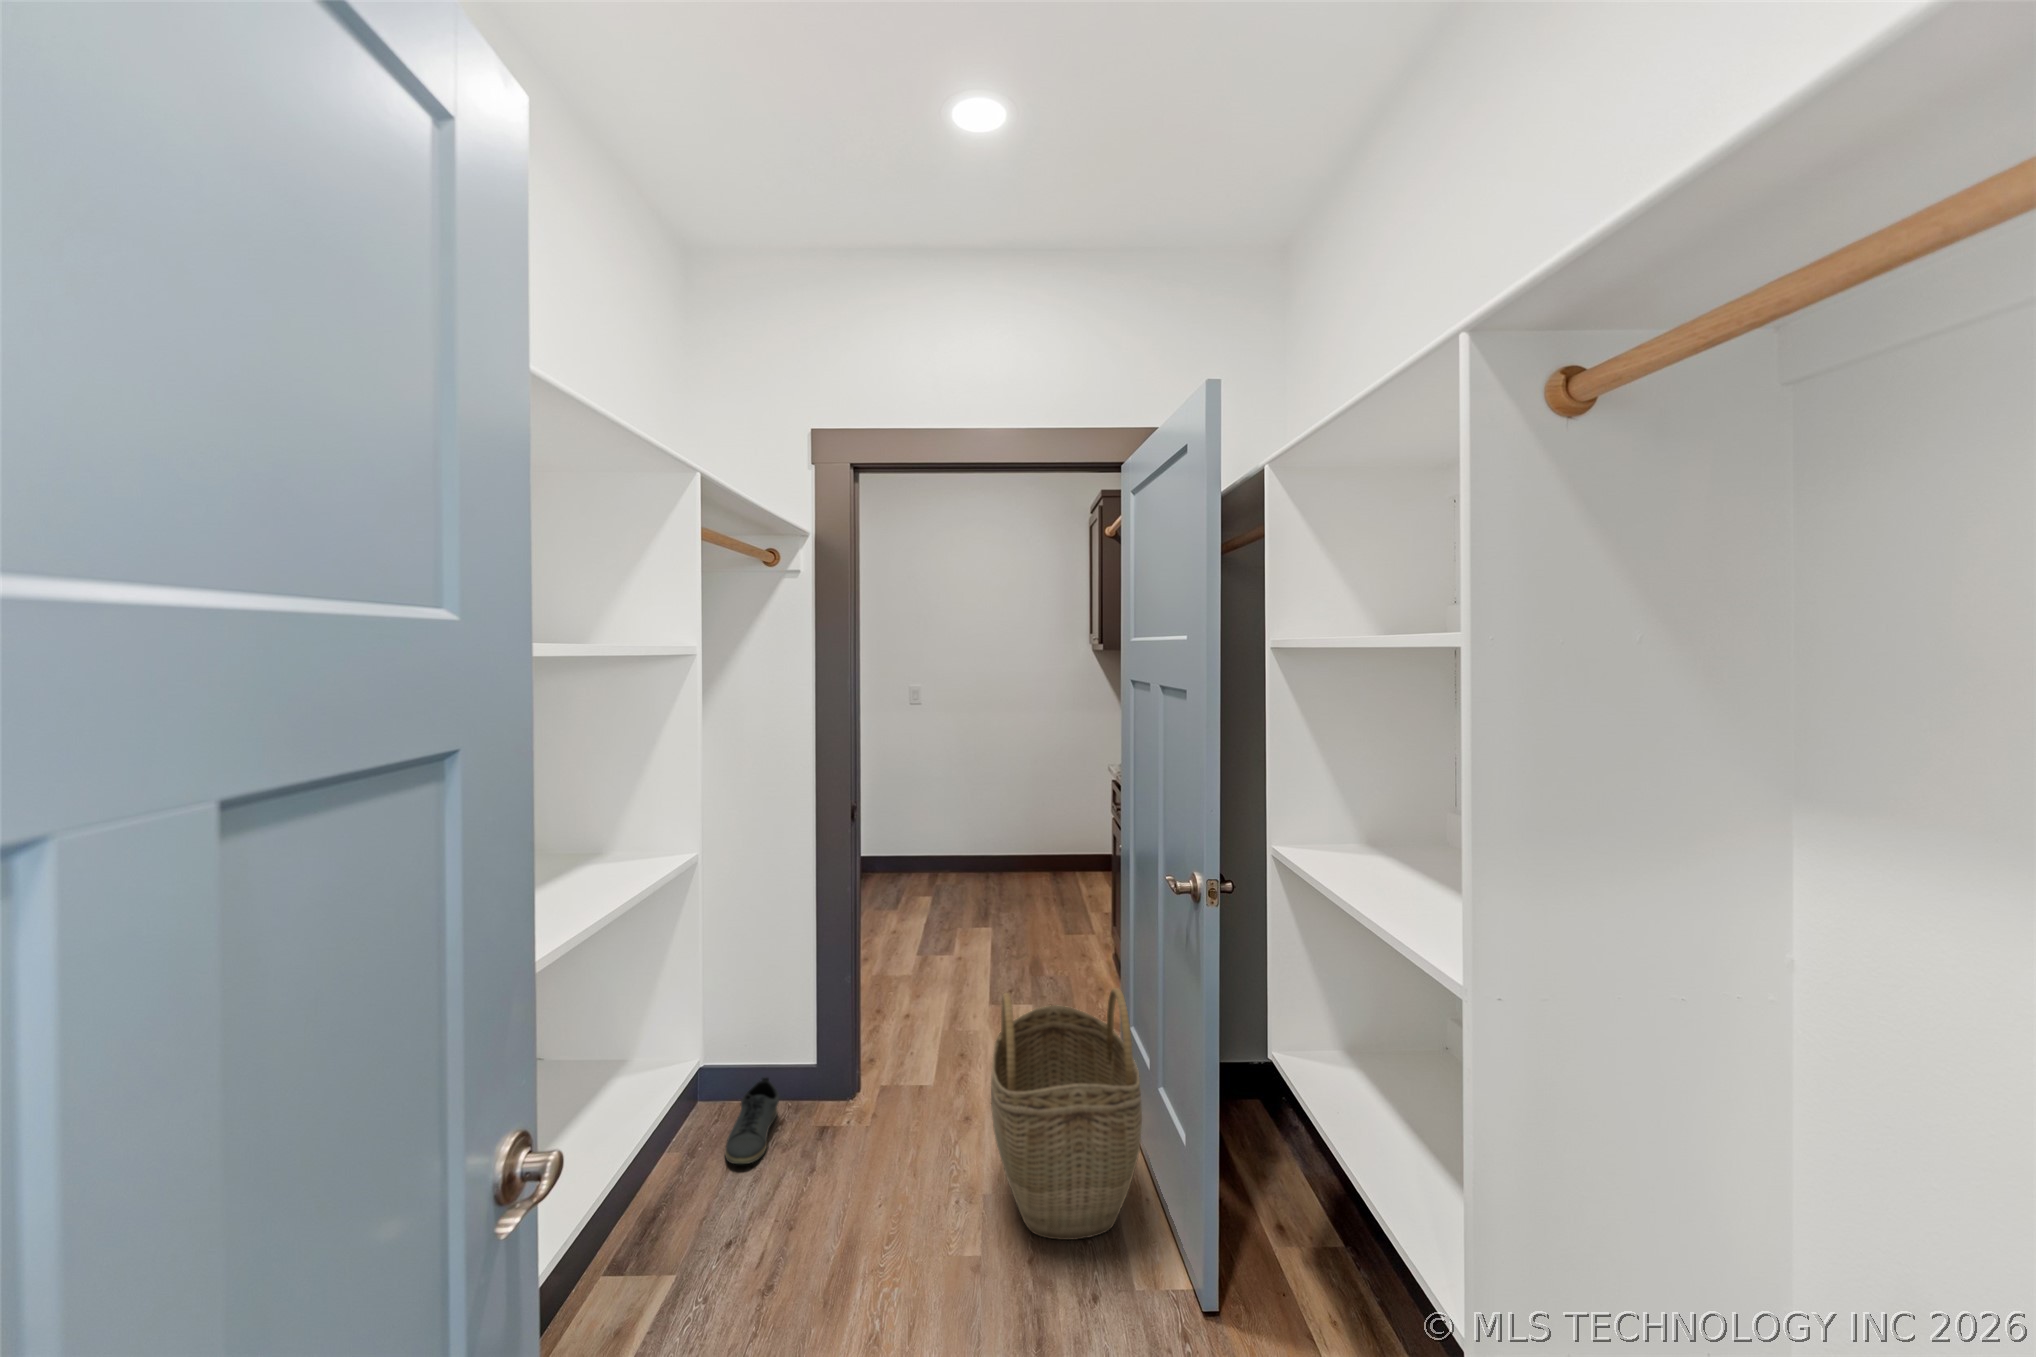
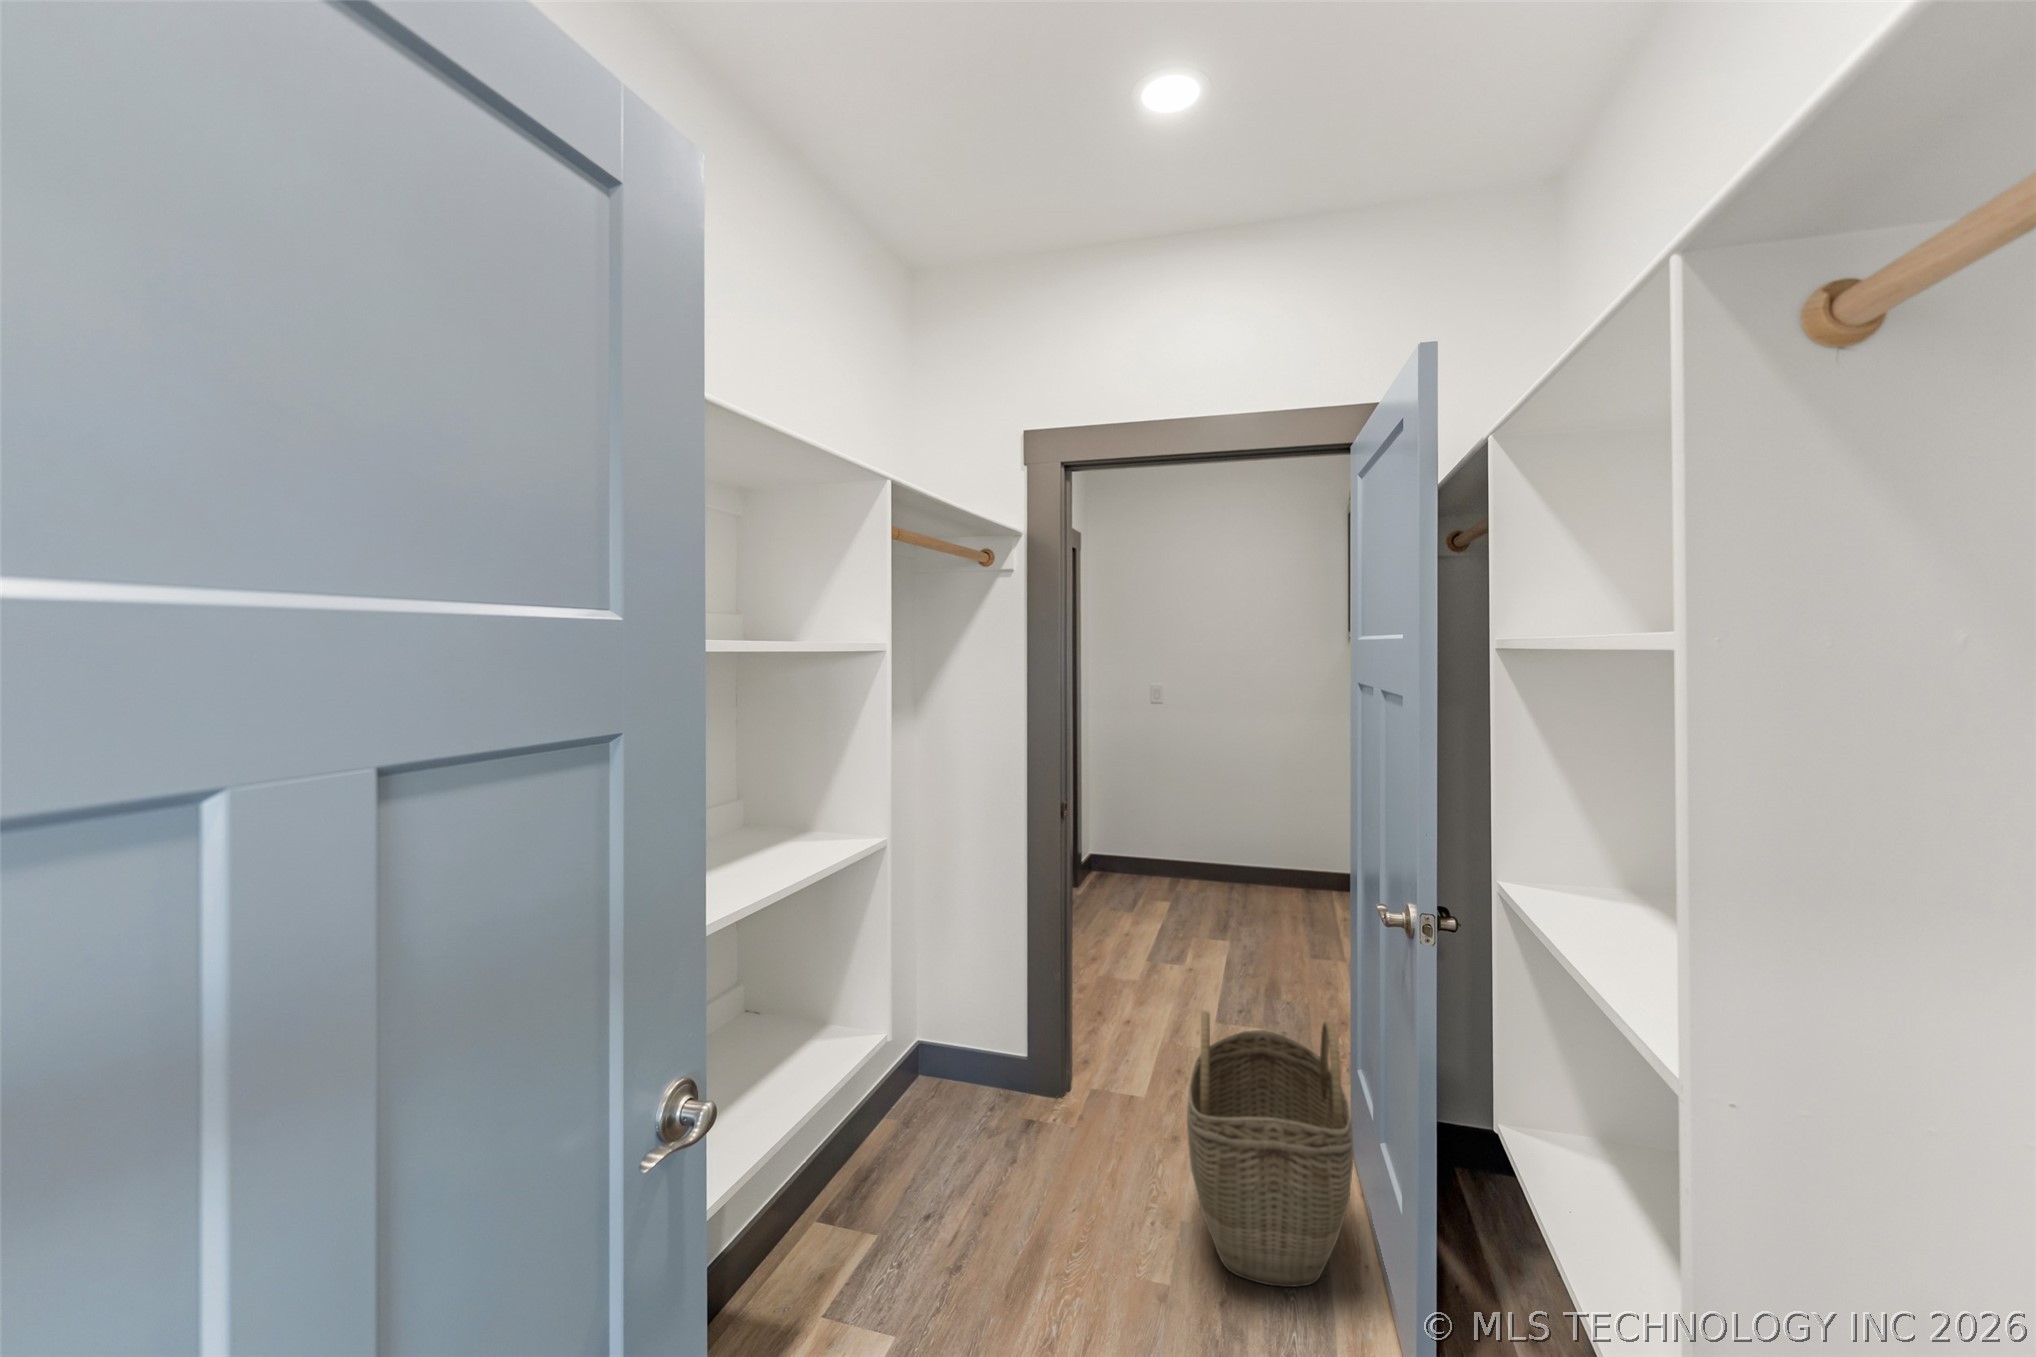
shoe: present [725,1078,779,1164] -> none [936,1063,990,1144]

